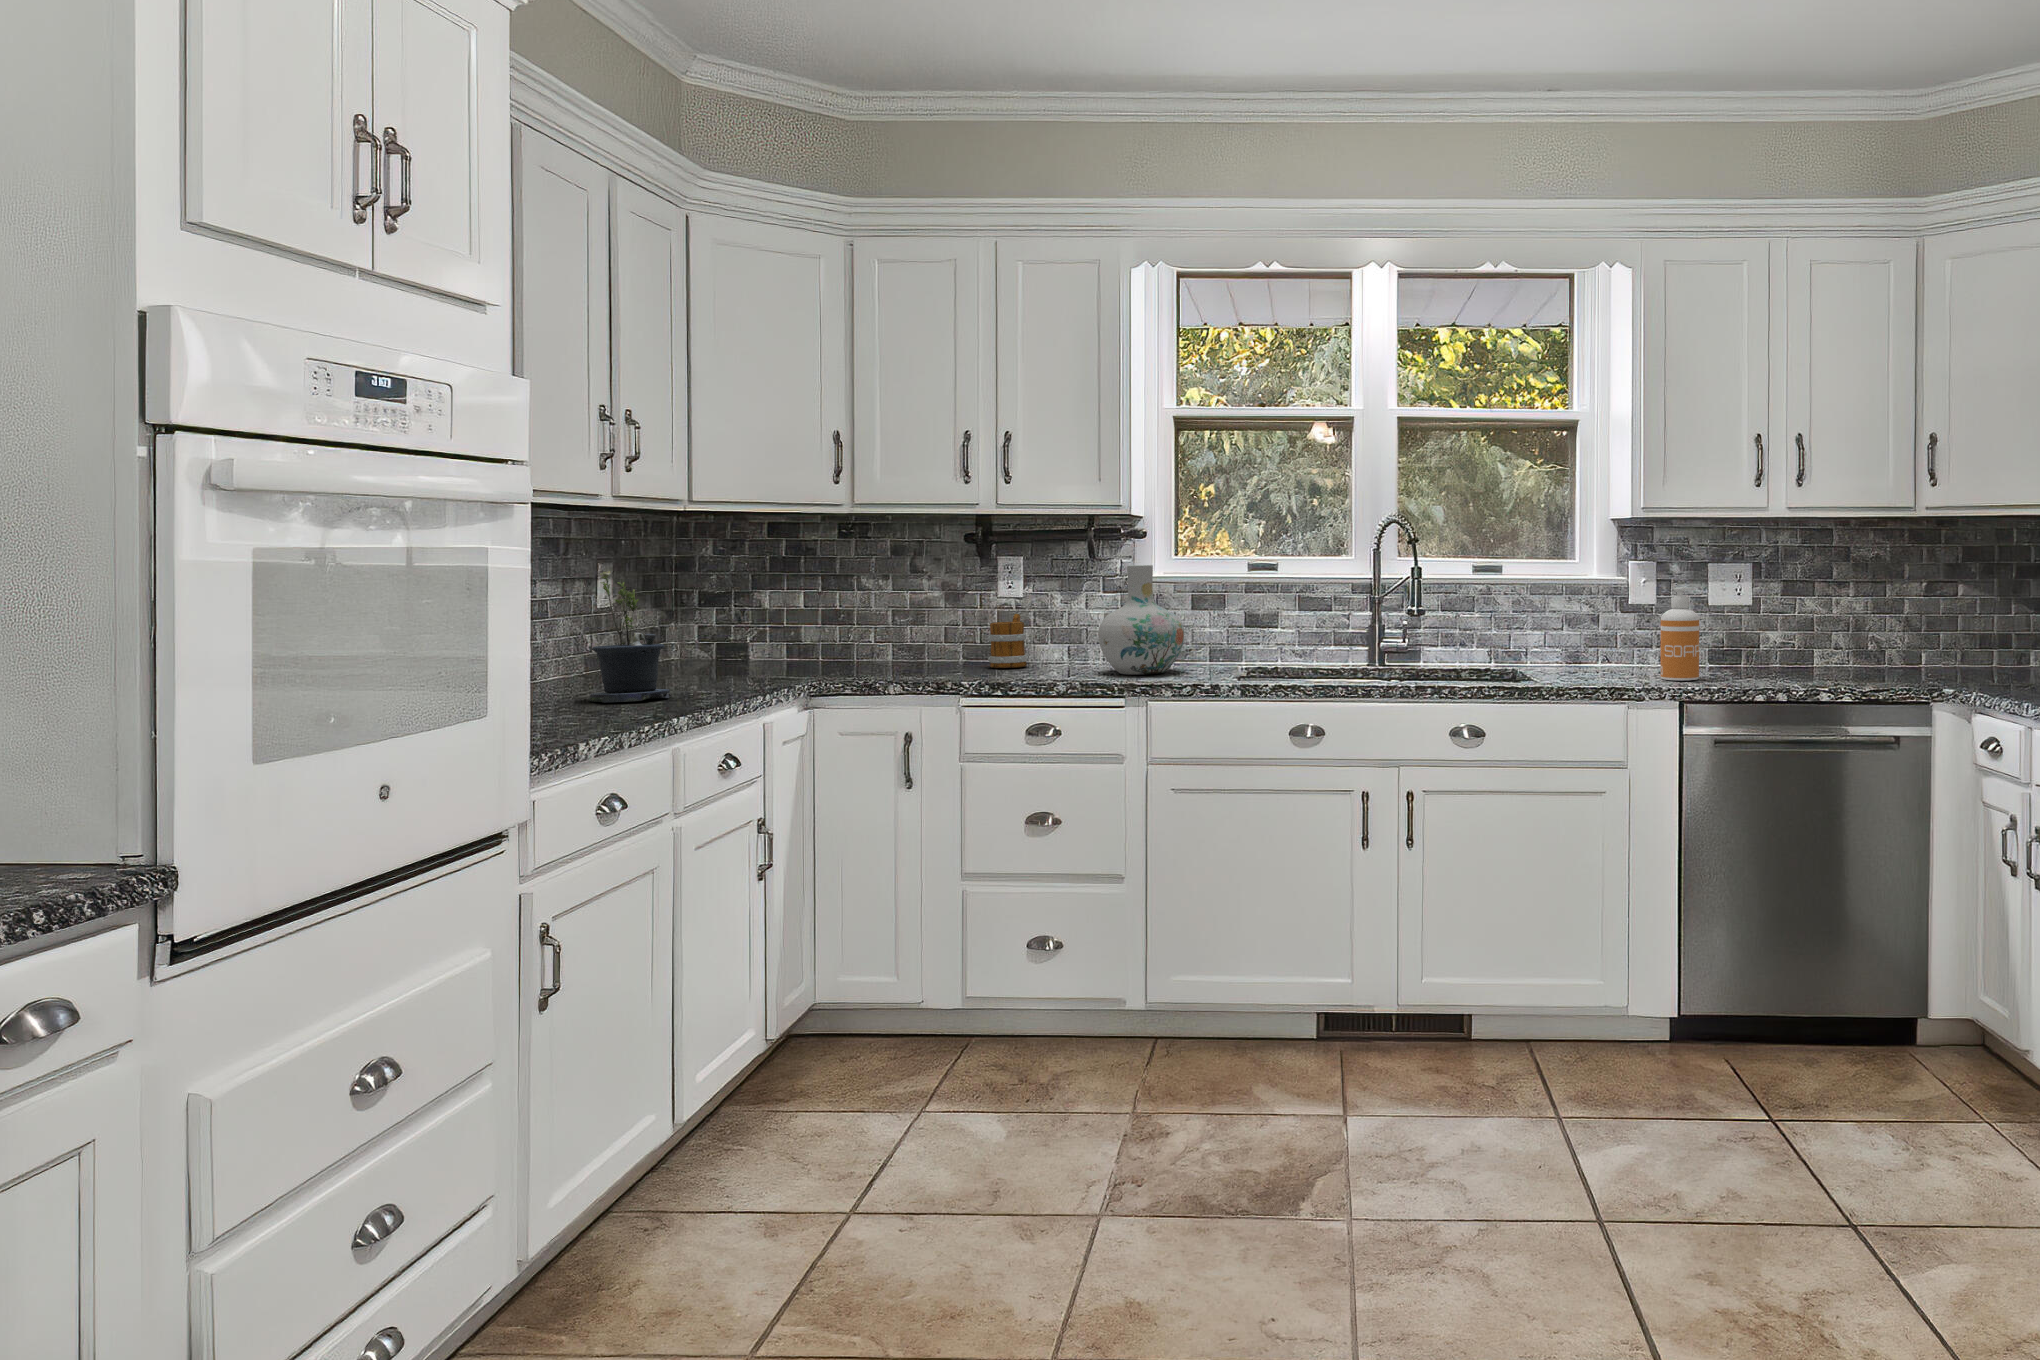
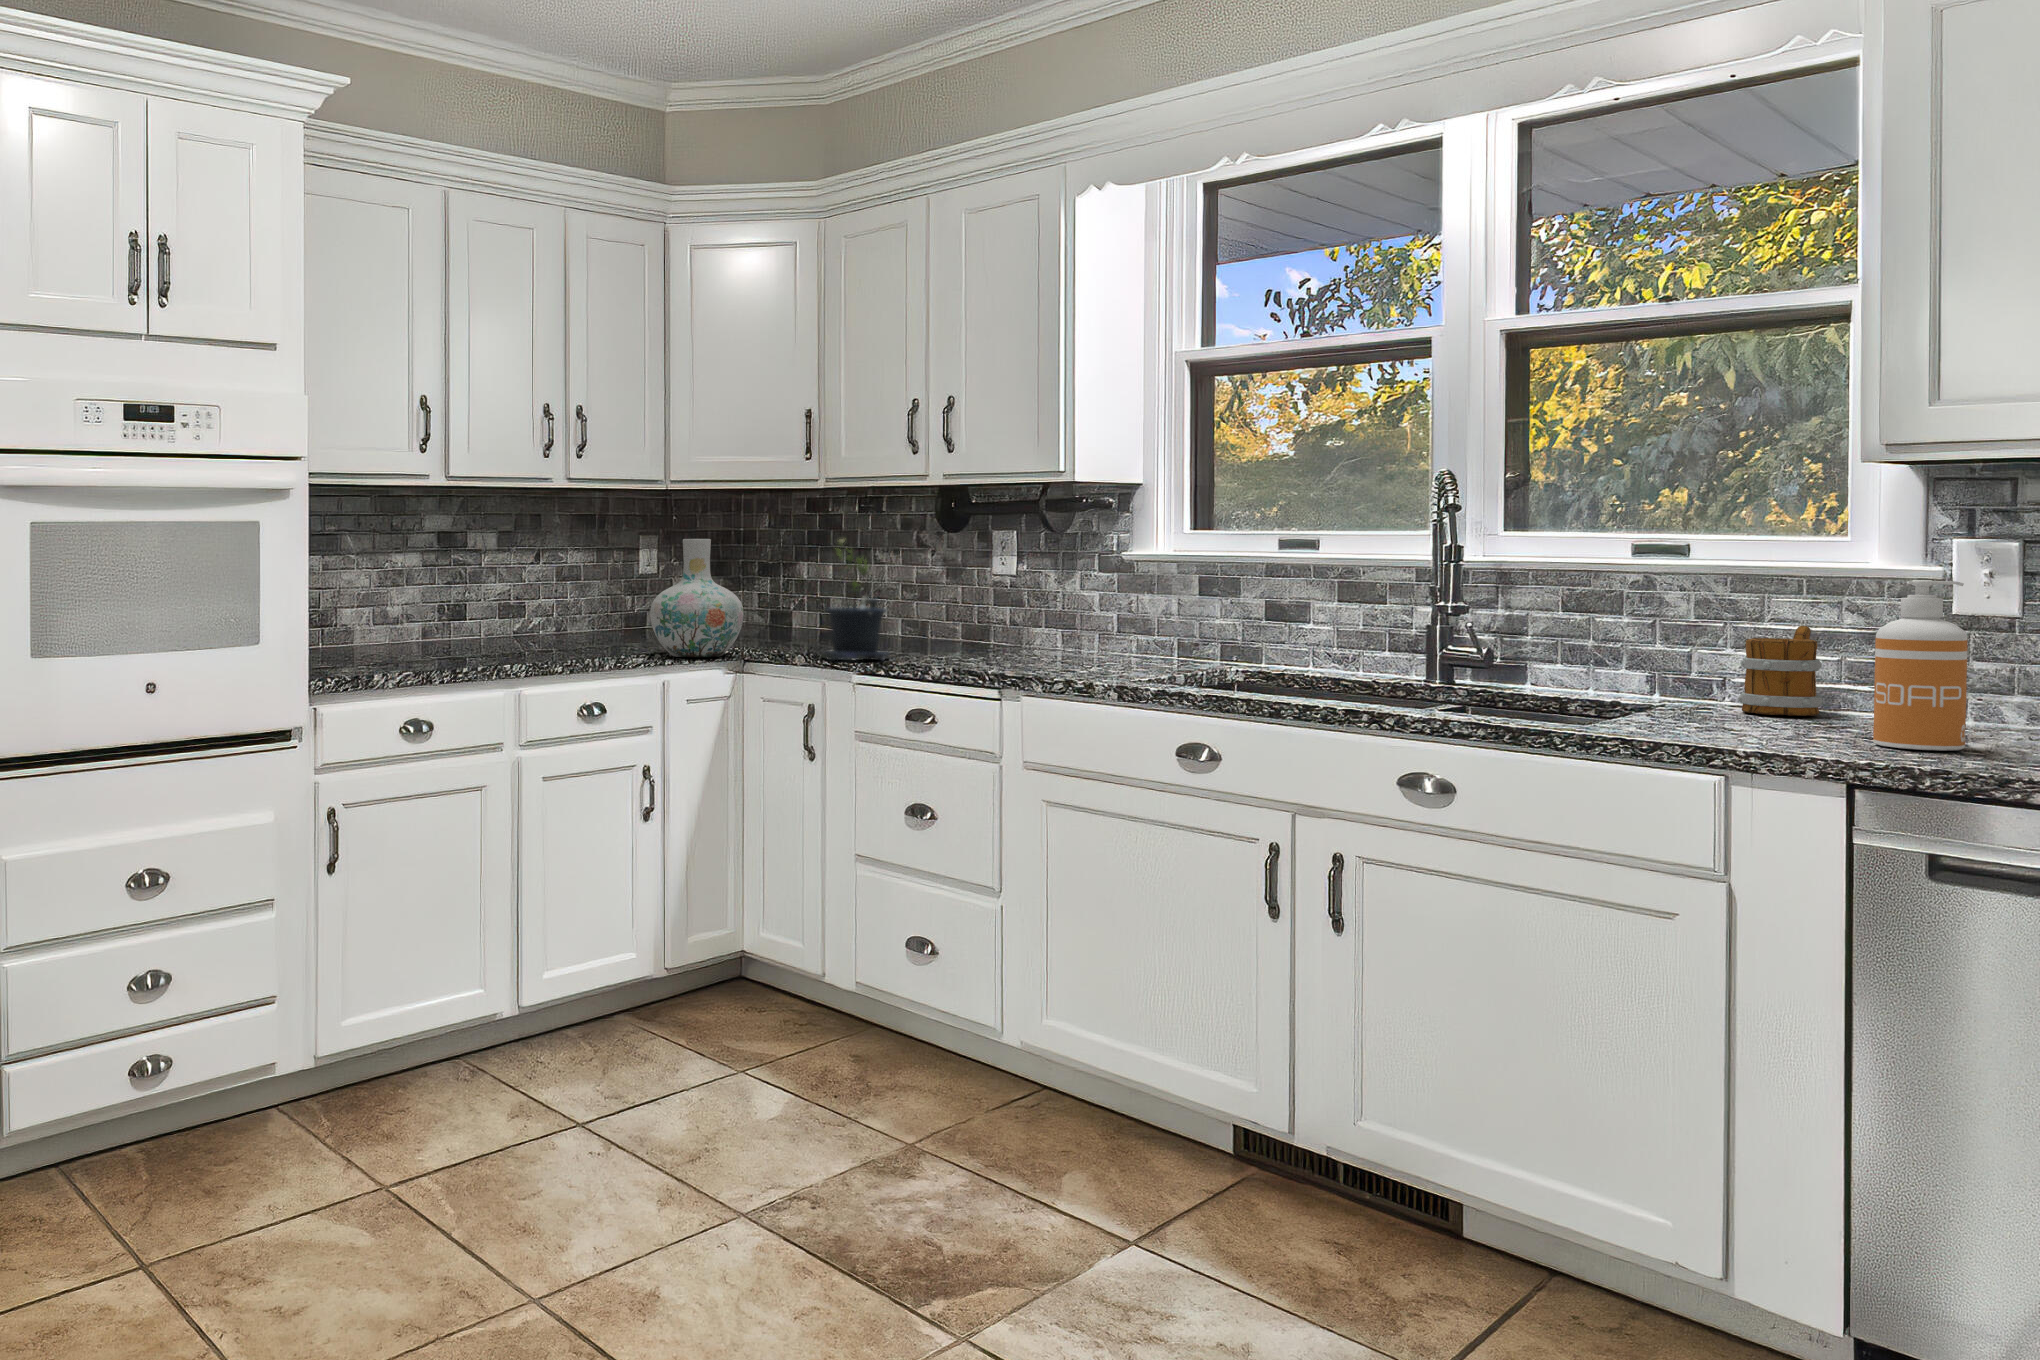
vase: present [1098,565,1184,675] -> present [650,539,744,657]
potted plant: present [588,571,672,703] -> present [822,539,890,660]
mug: present [988,614,1028,668] -> present [1738,626,1823,716]

